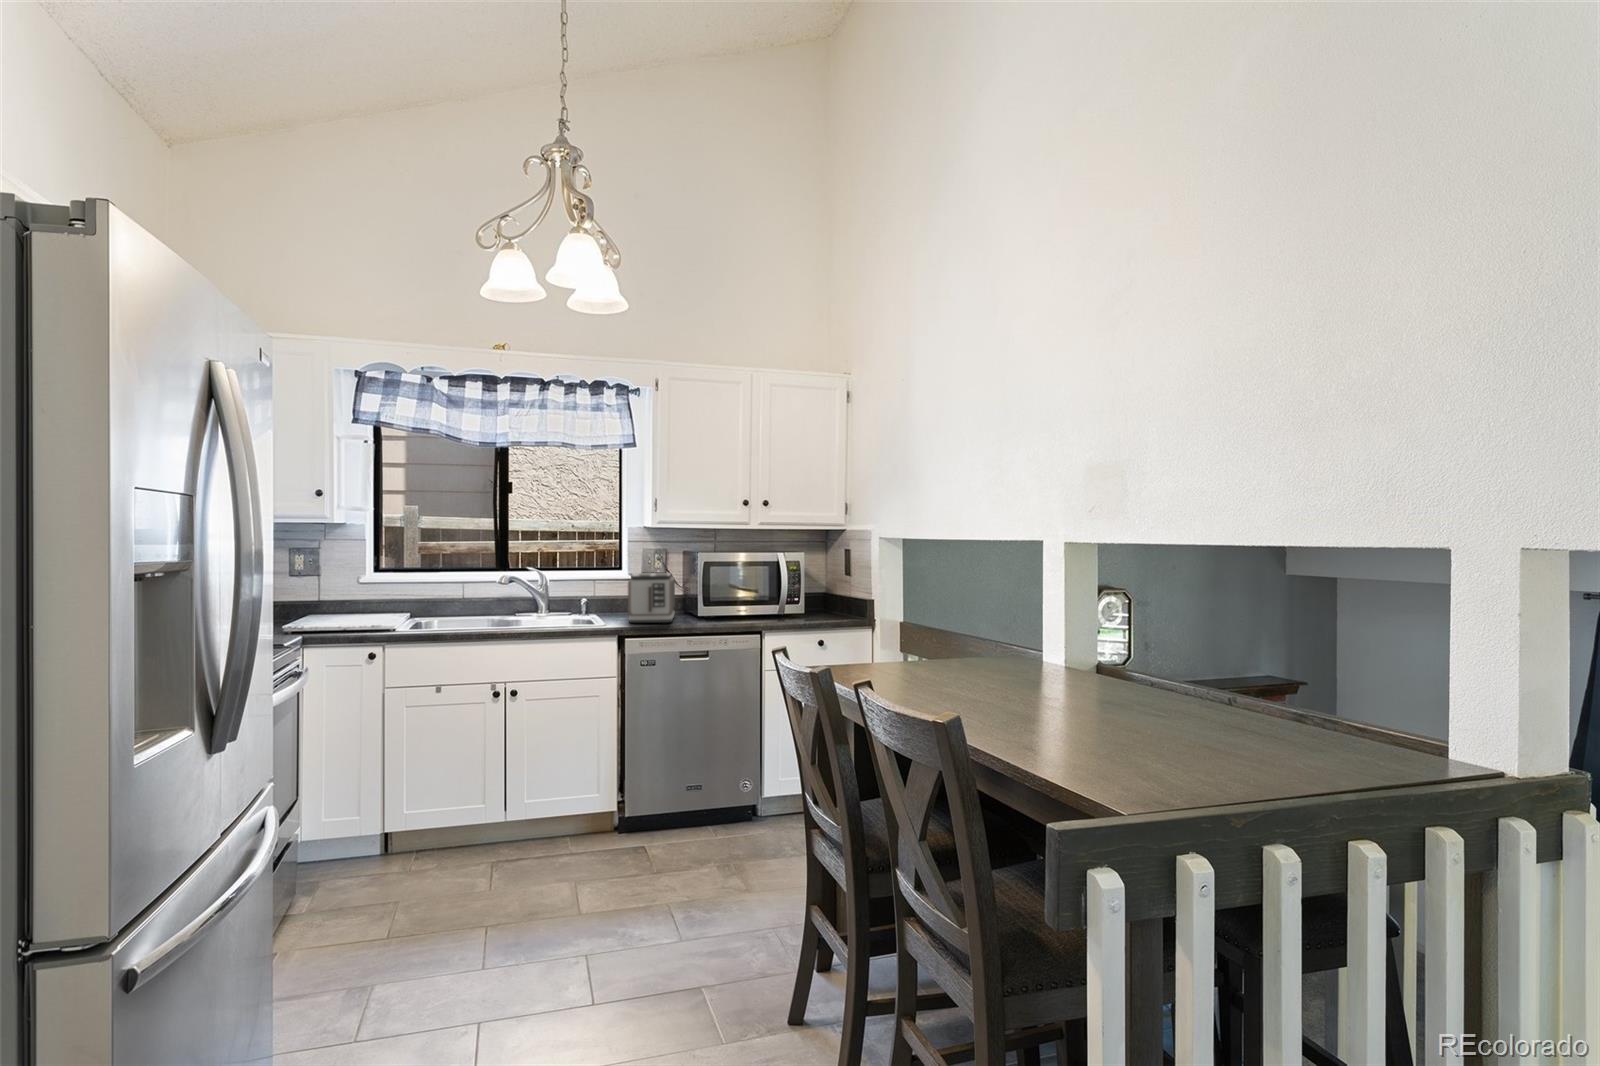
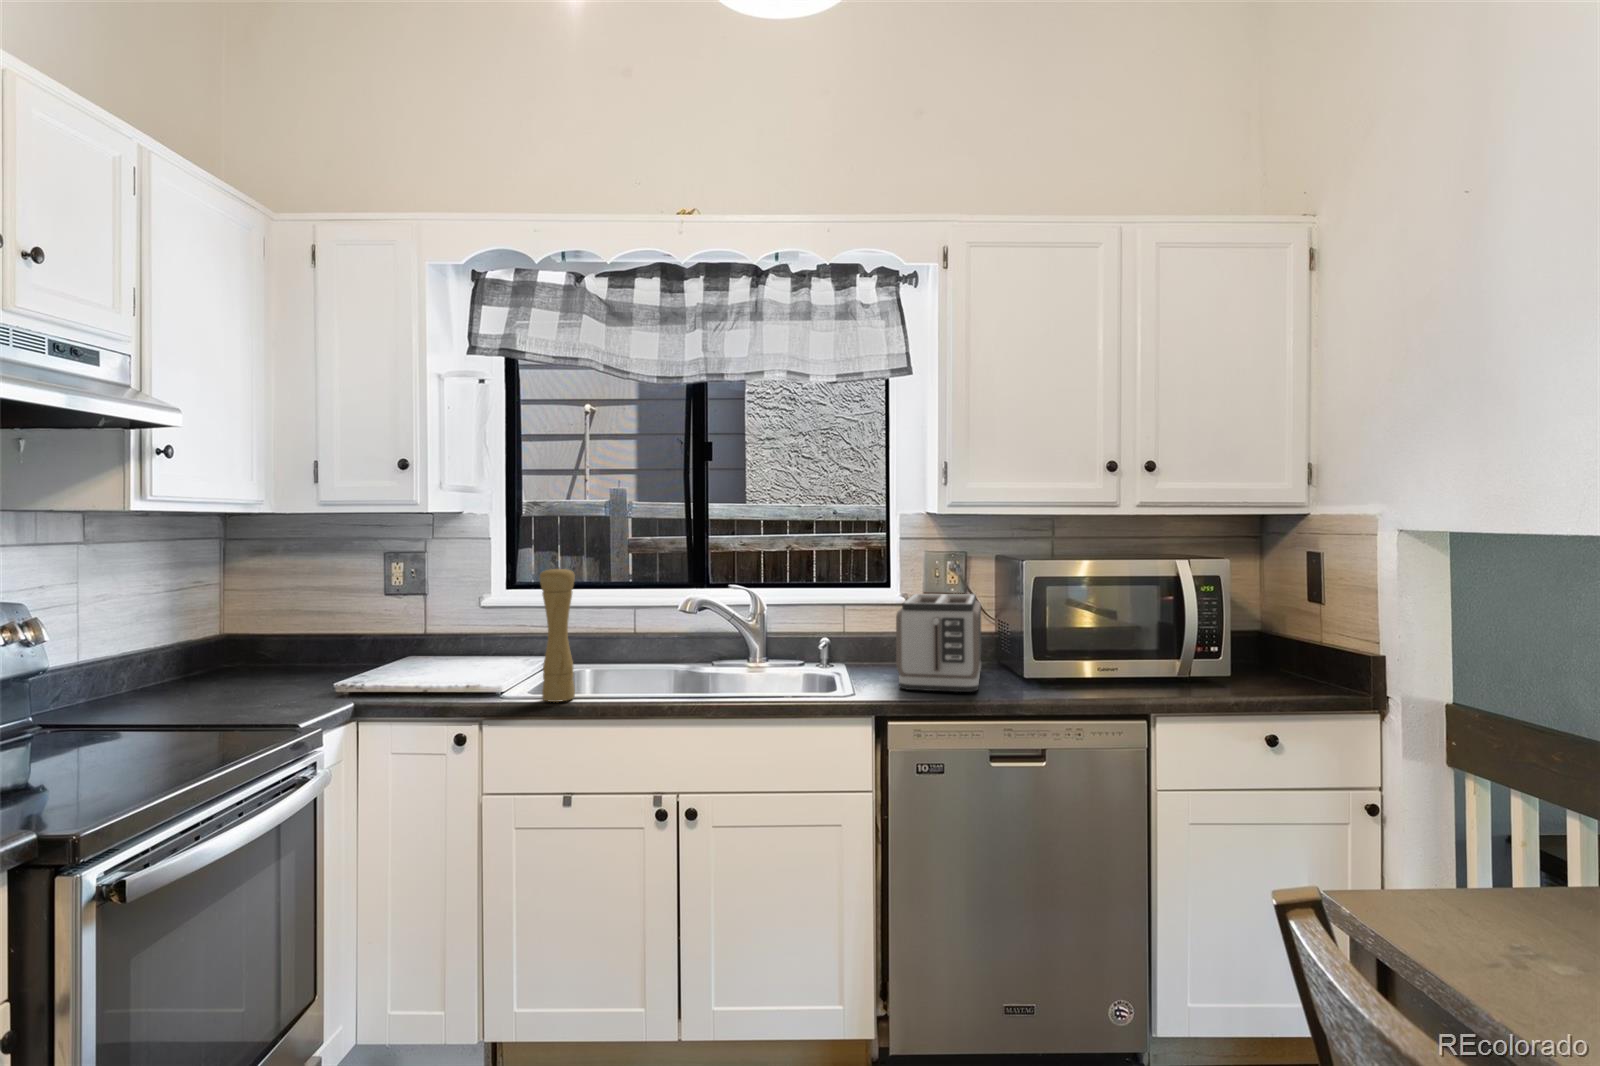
pepper mill: none [423,556,444,633] -> present [540,567,575,702]

